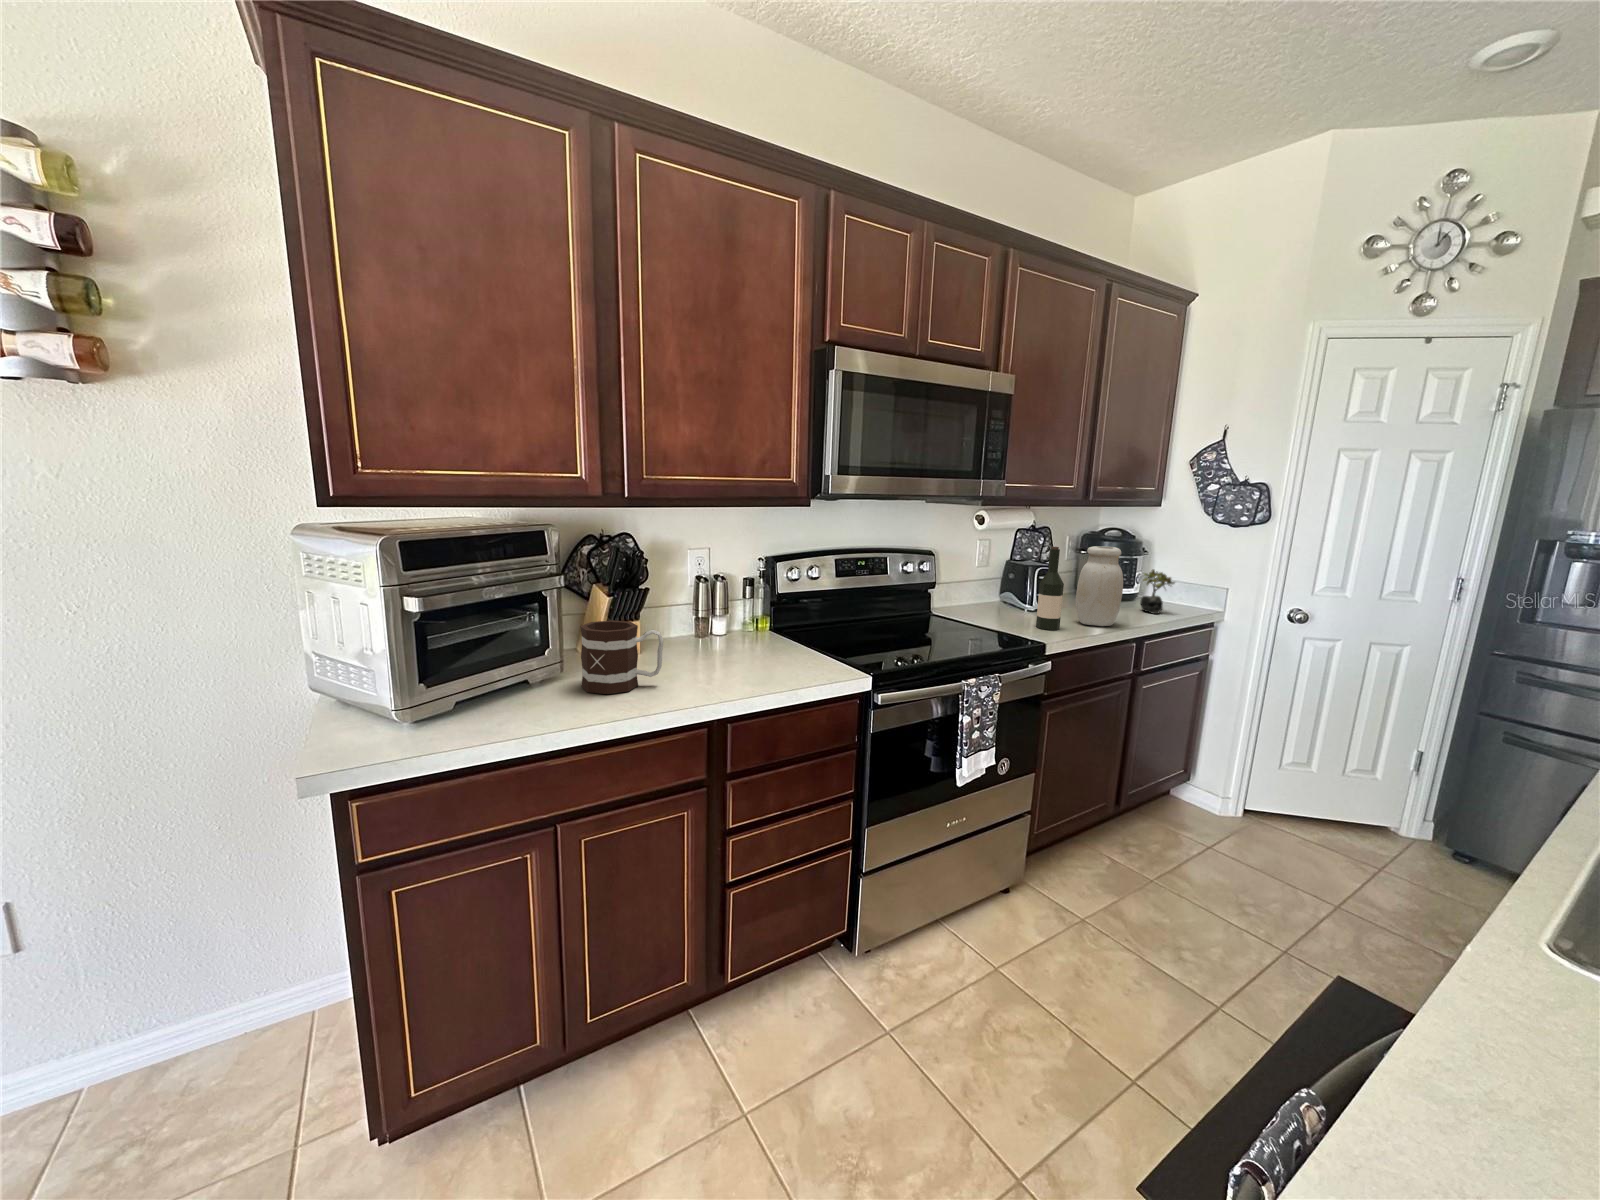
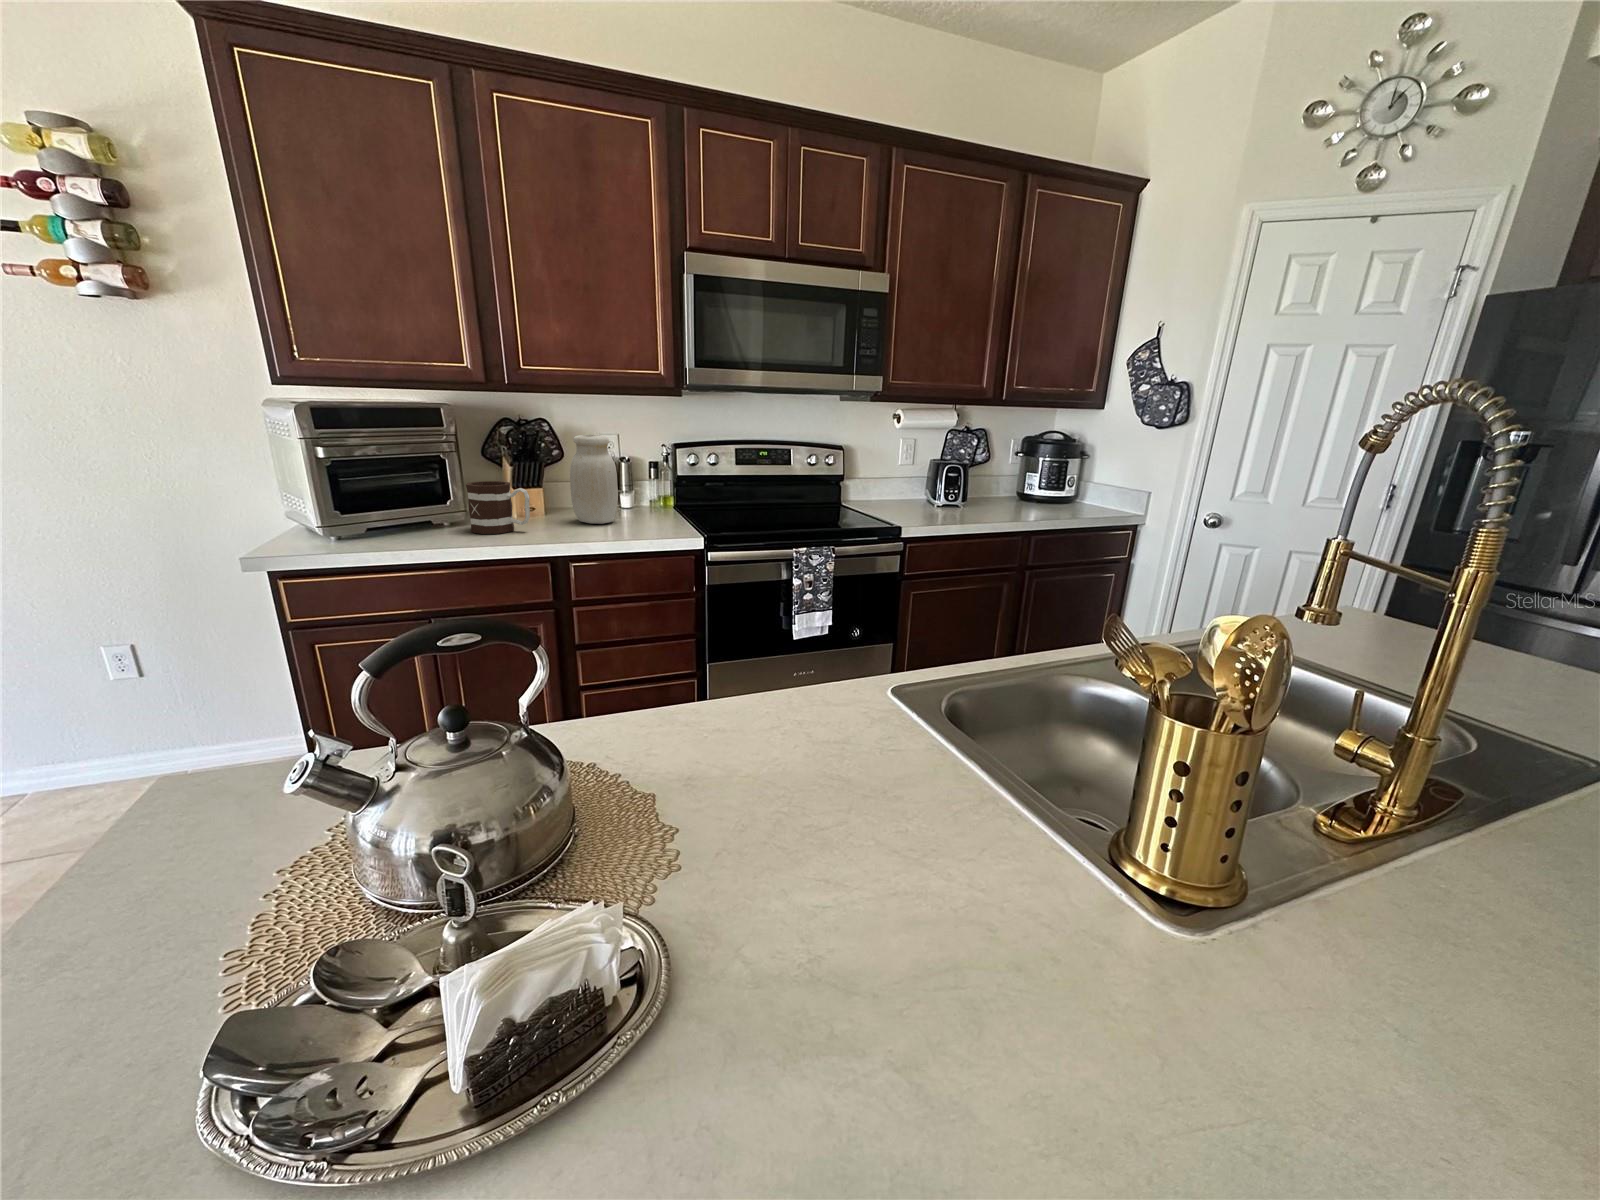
jar: present [1076,546,1123,626] -> present [570,435,618,524]
wine bottle: present [1036,547,1064,630] -> none [924,441,948,519]
succulent plant: present [1140,569,1175,614] -> none [1062,470,1093,513]

